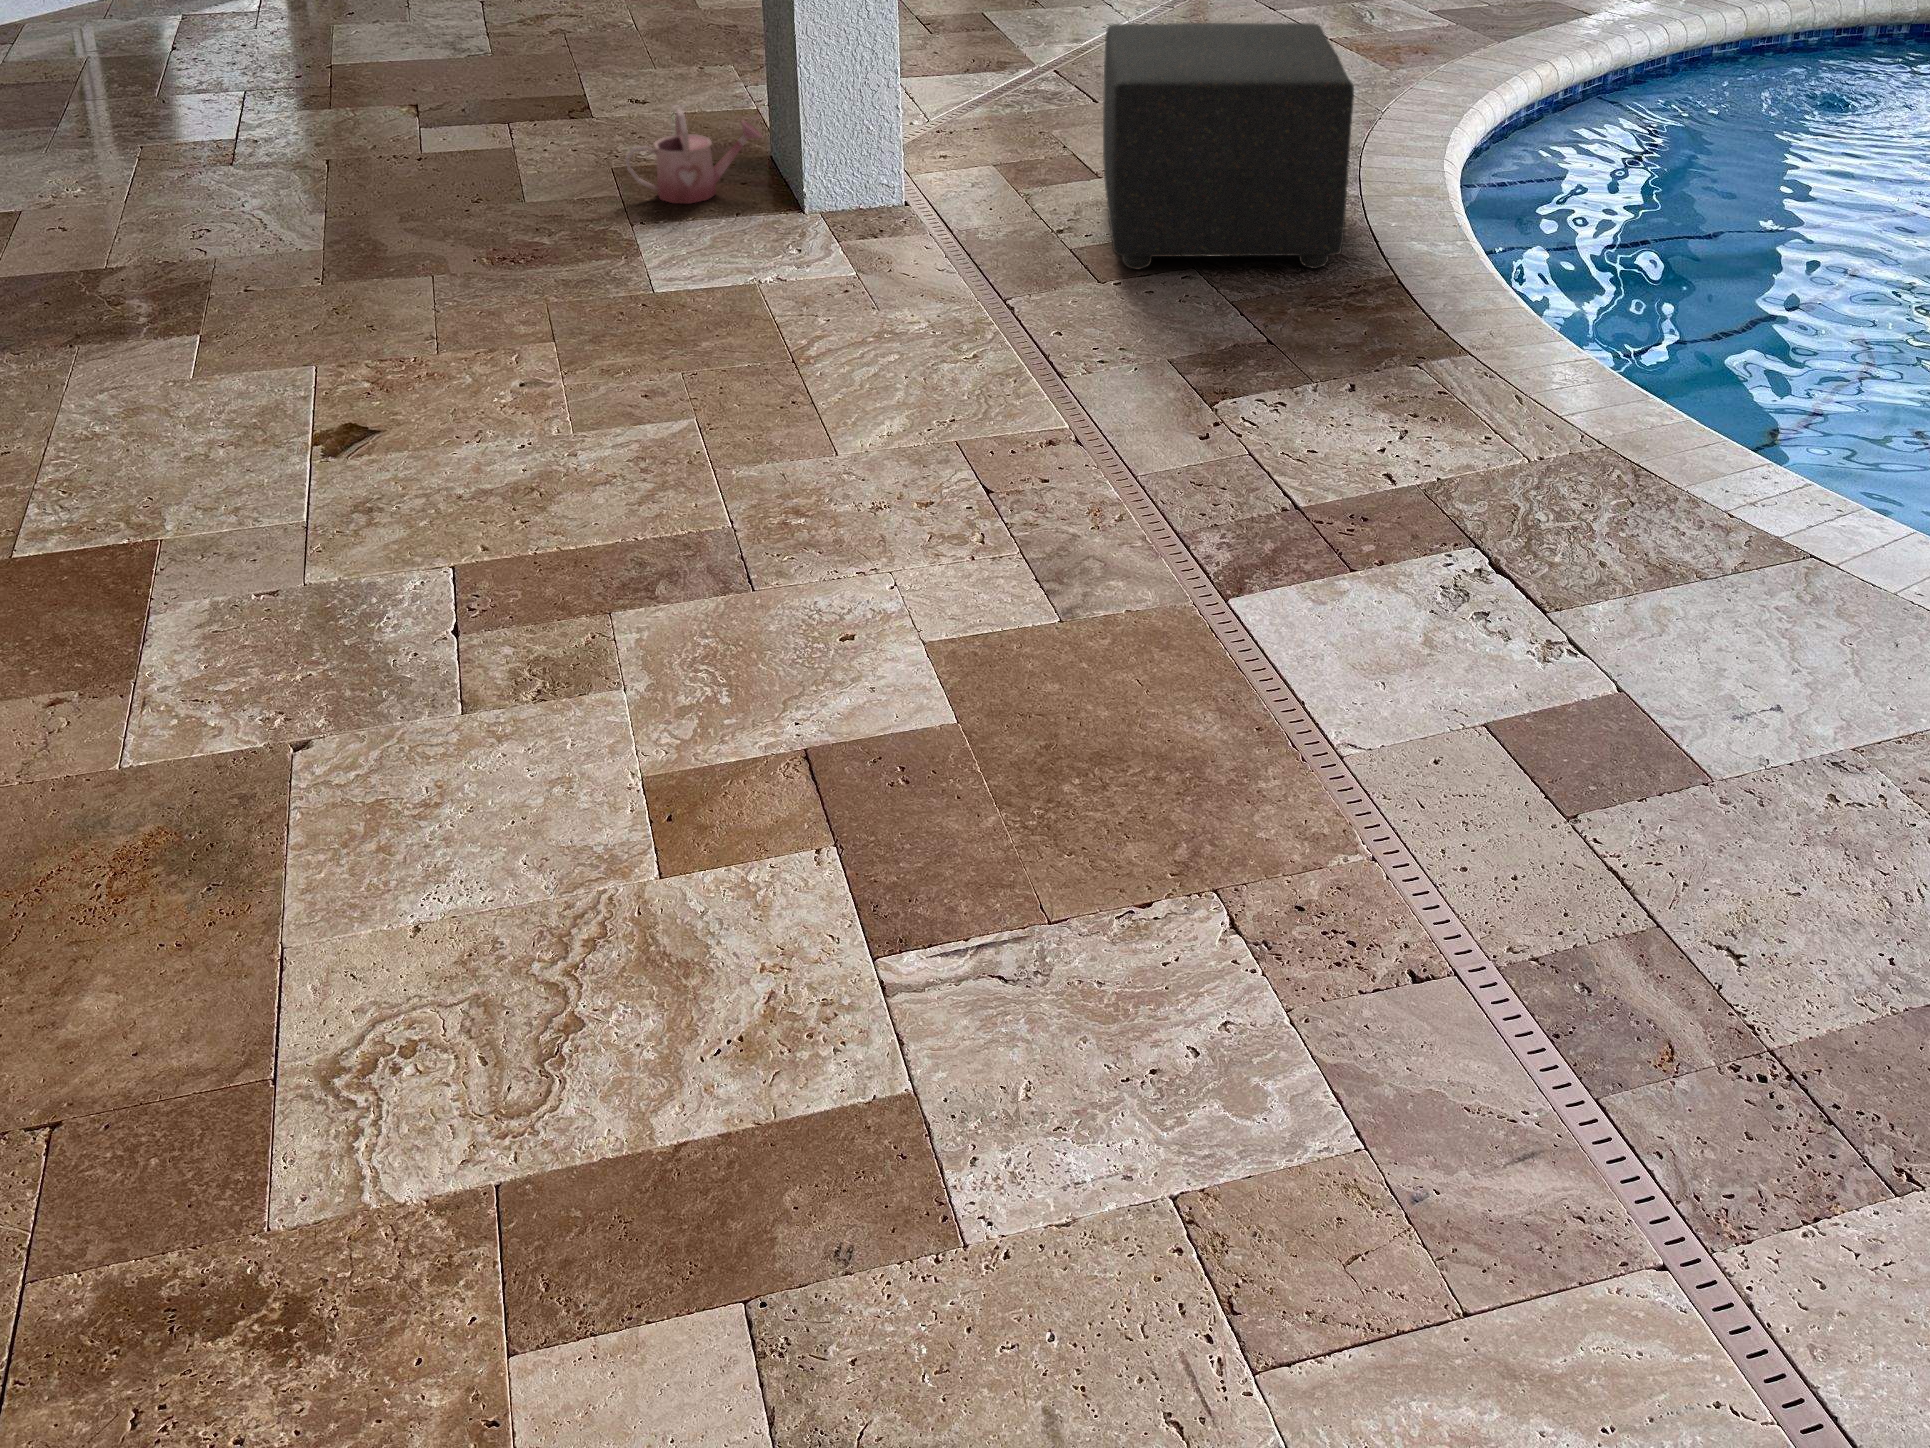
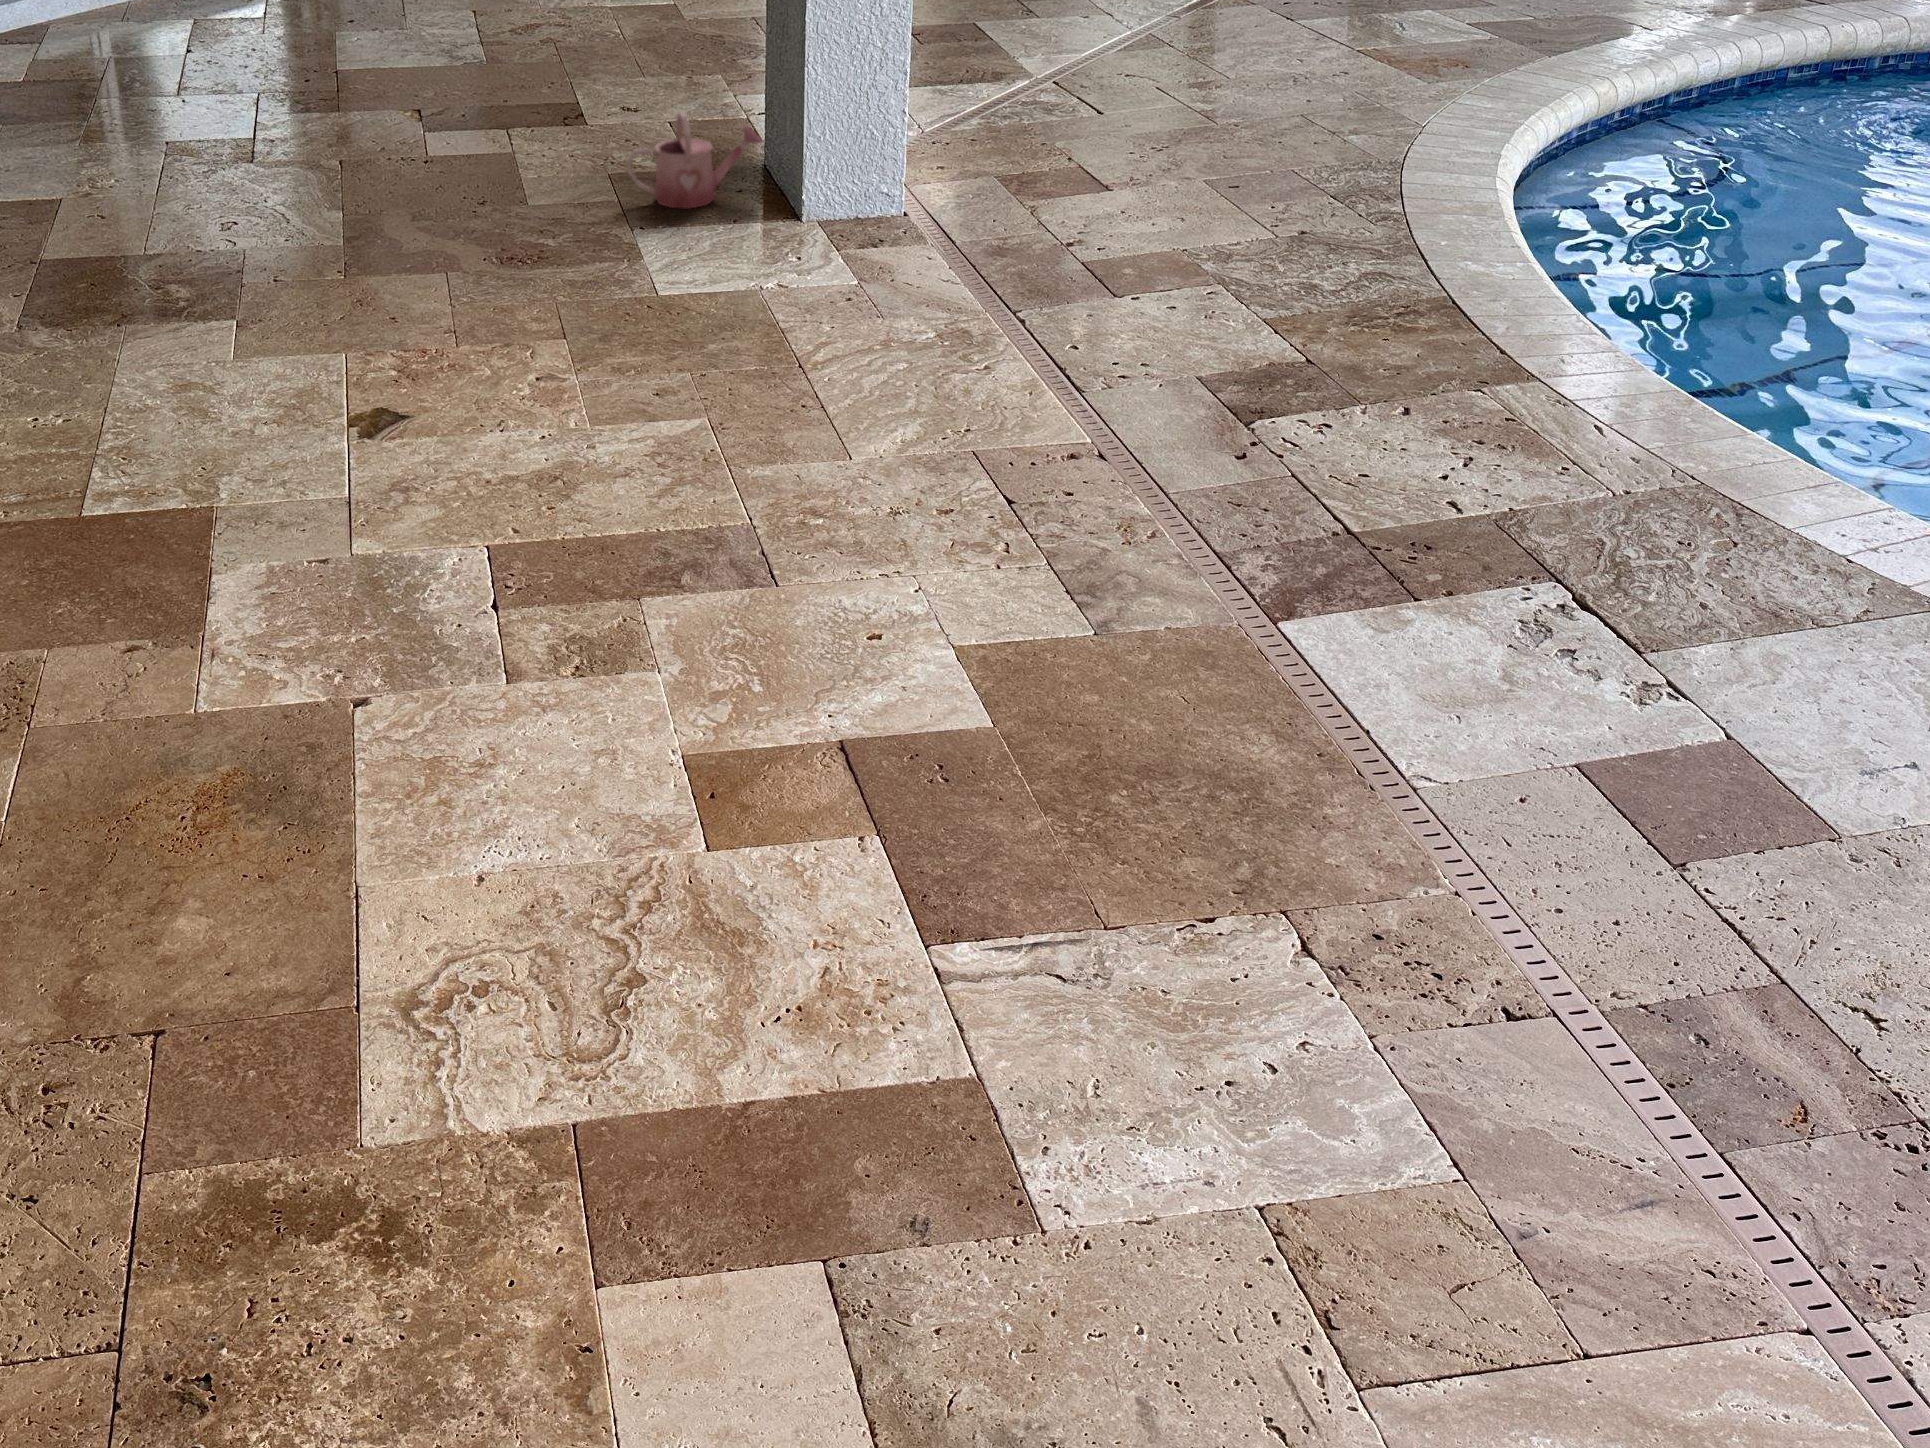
ottoman: present [1103,23,1354,269] -> none [1119,25,1415,290]

